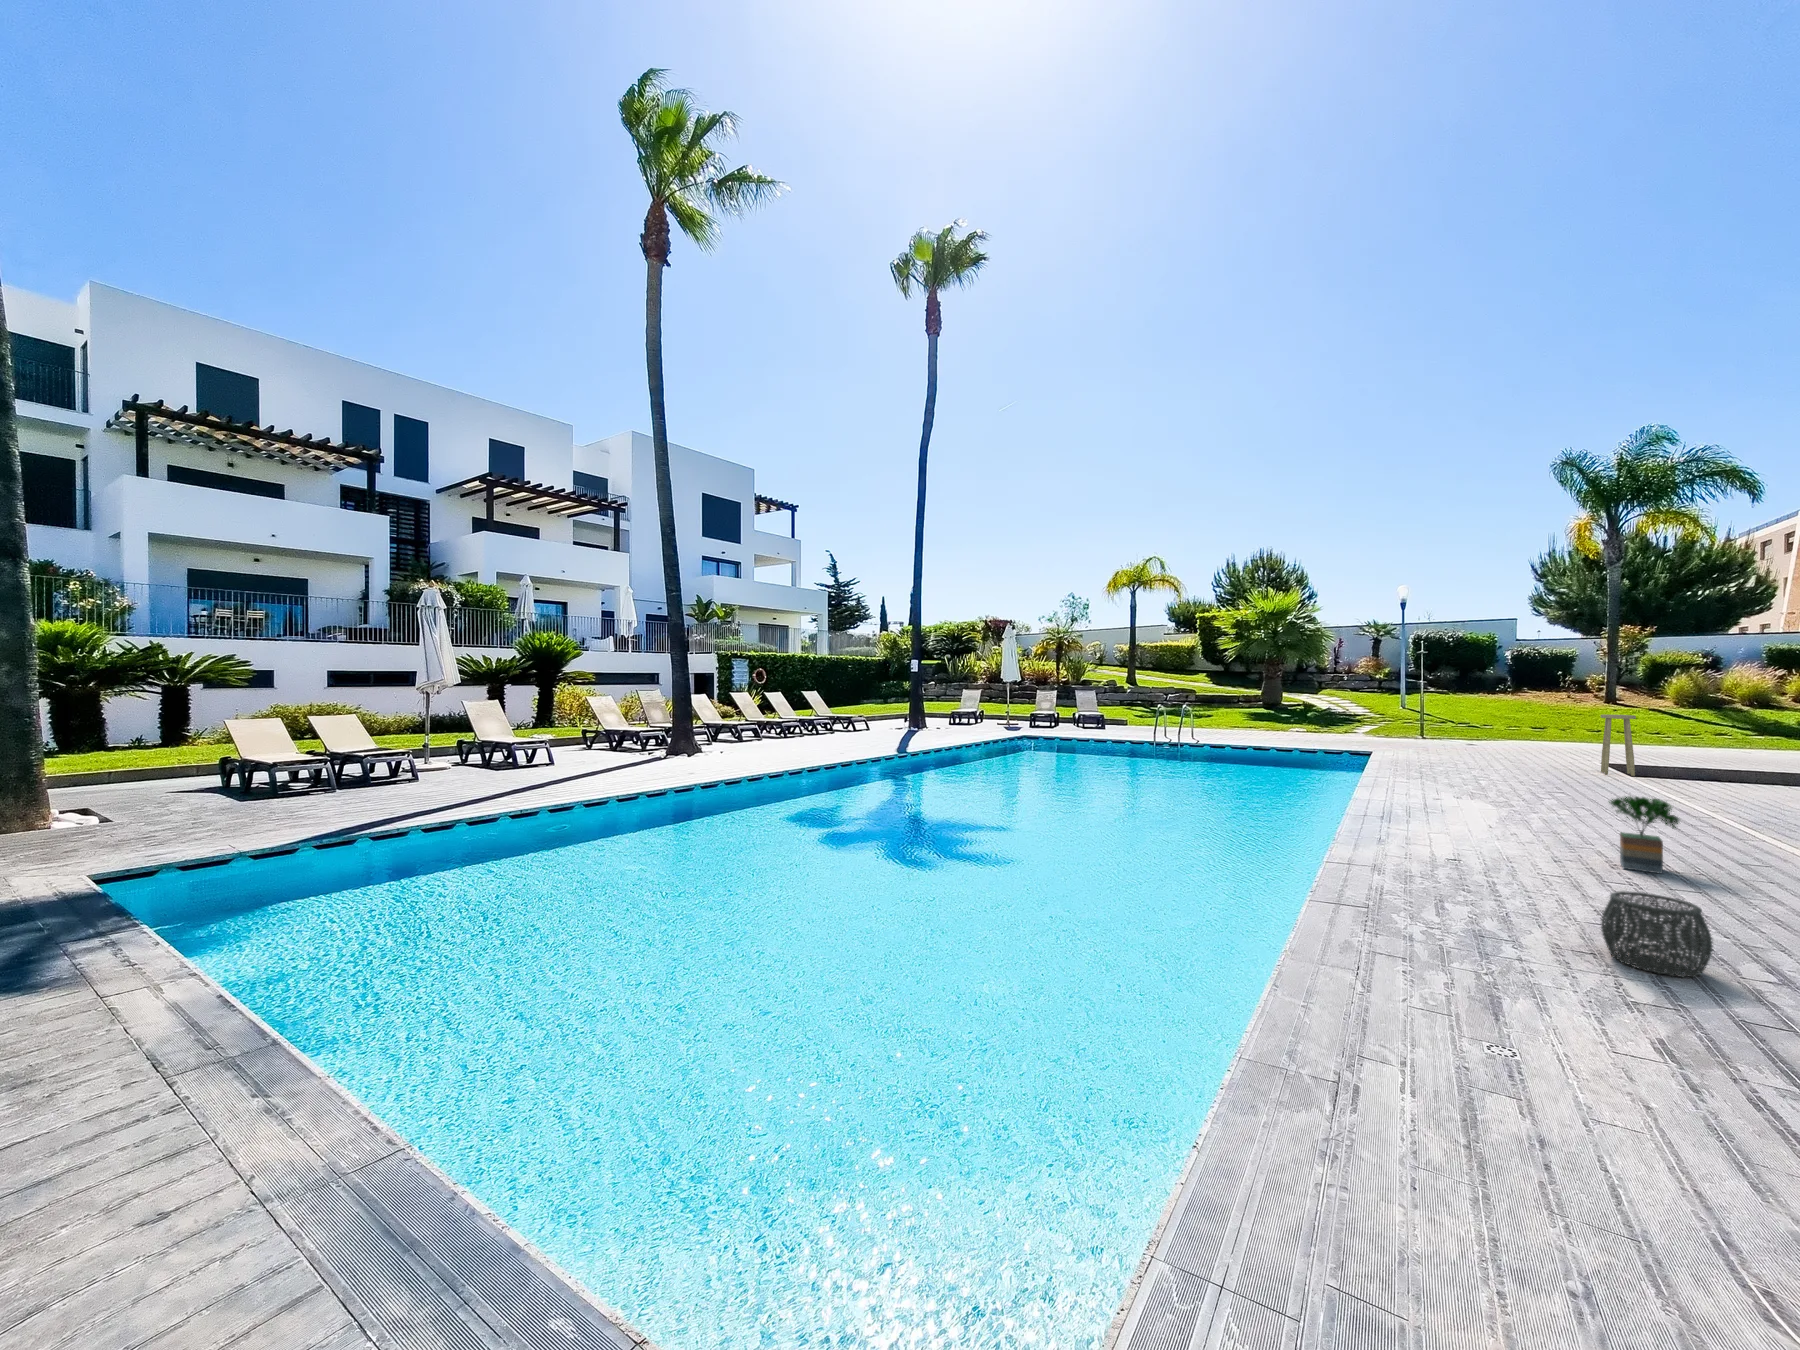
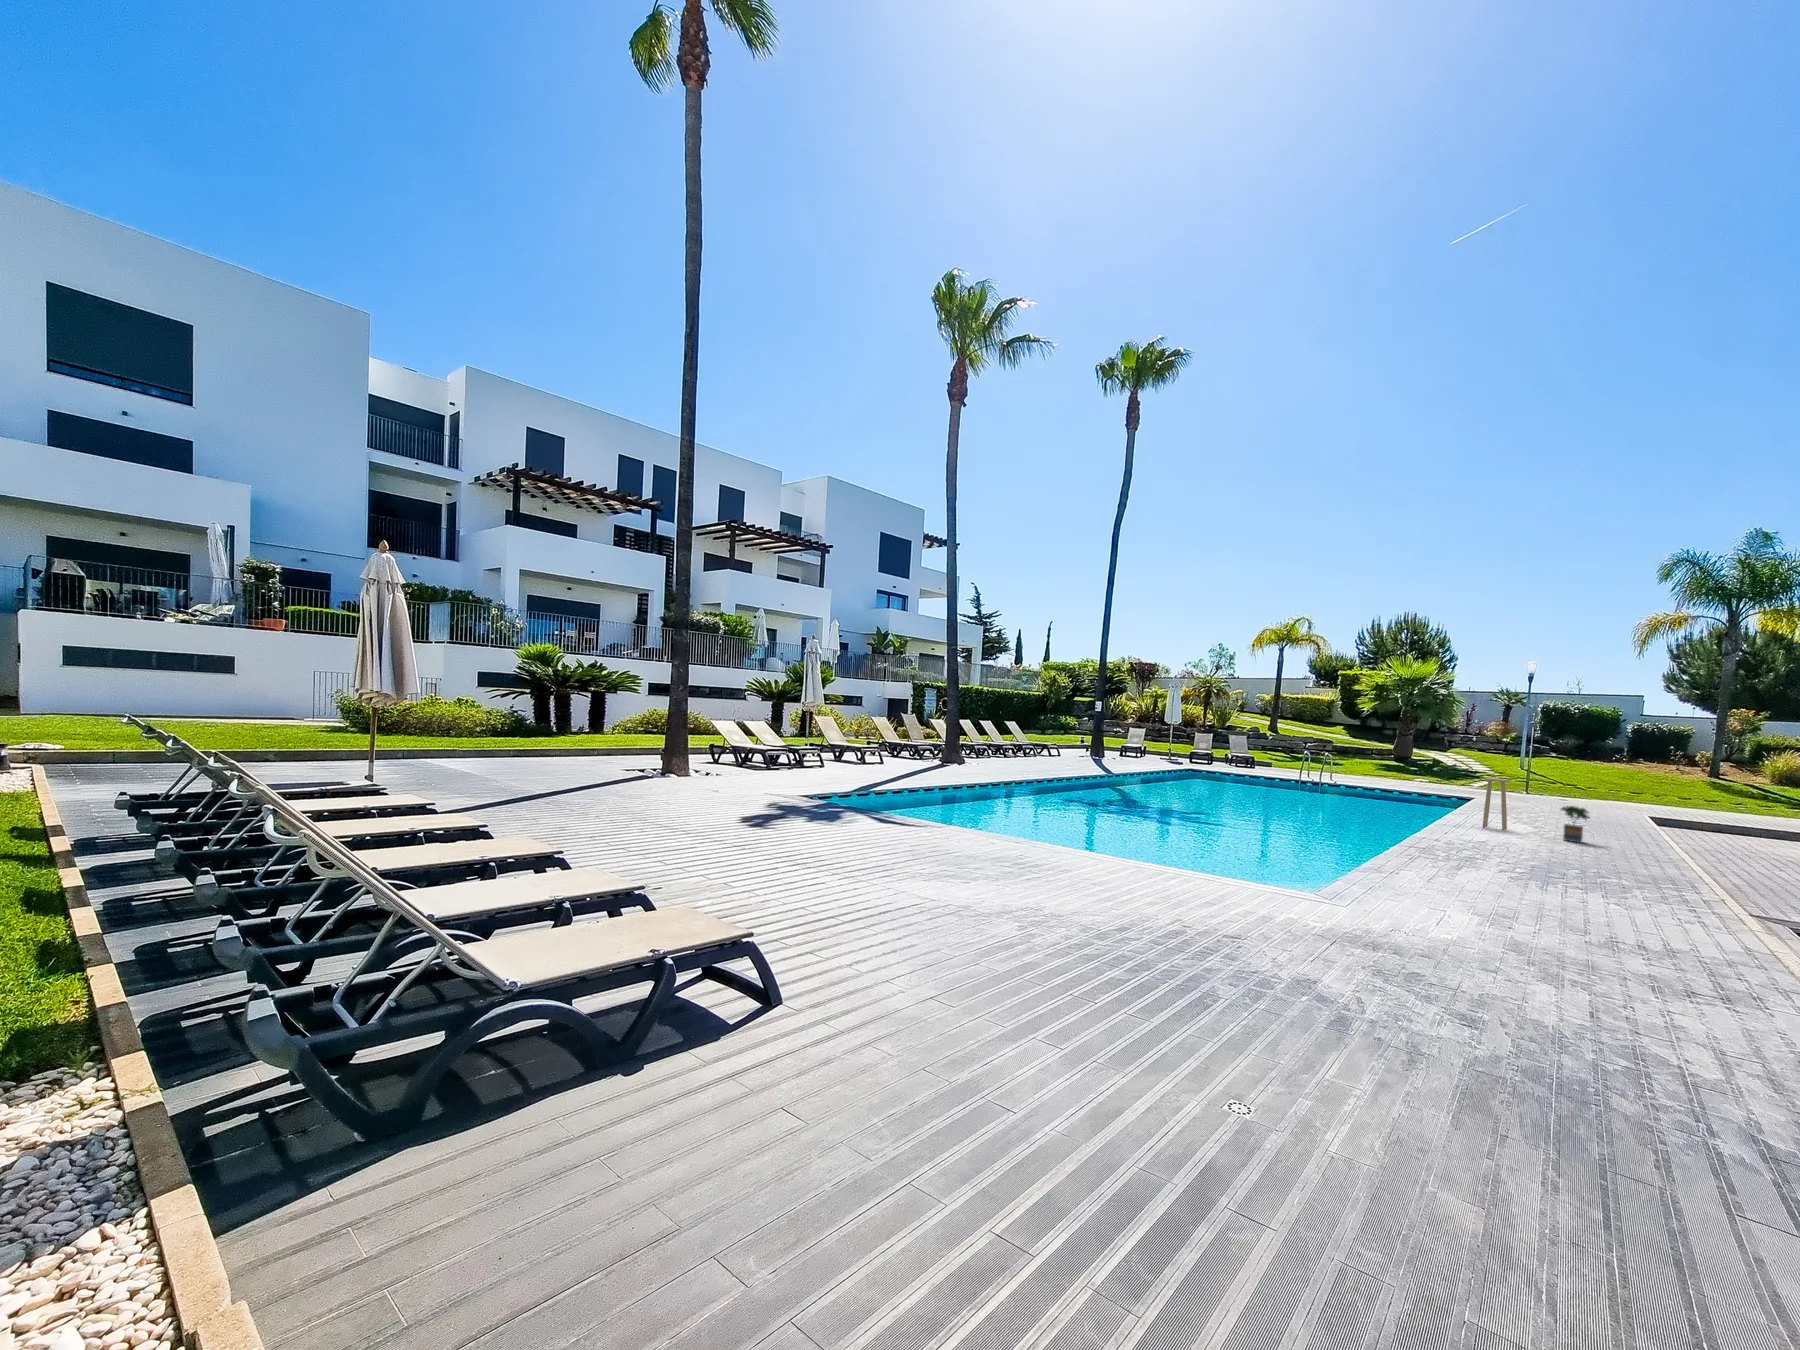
stool: present [1601,715,1636,776] -> present [1483,778,1510,830]
woven basket: present [1601,891,1713,977] -> none [1512,827,1550,856]

